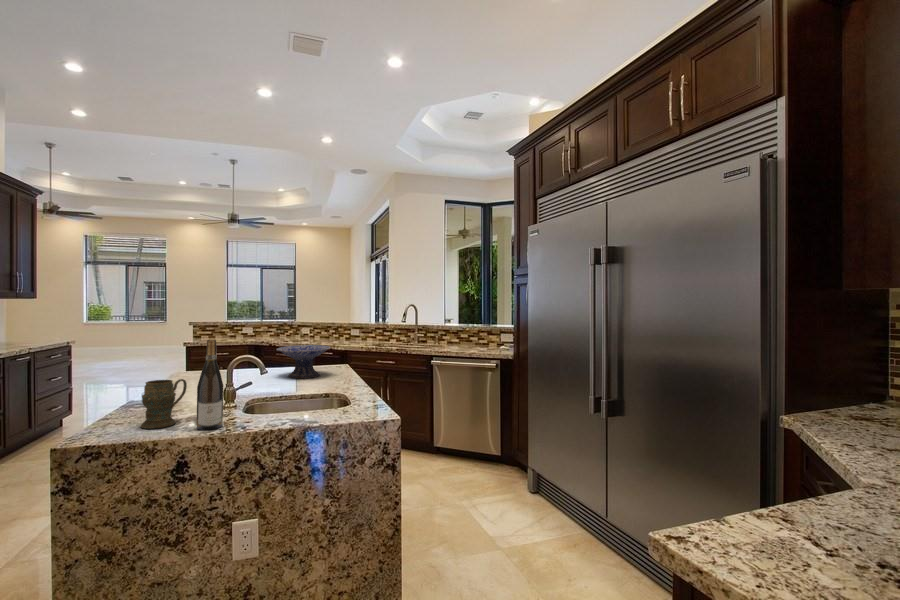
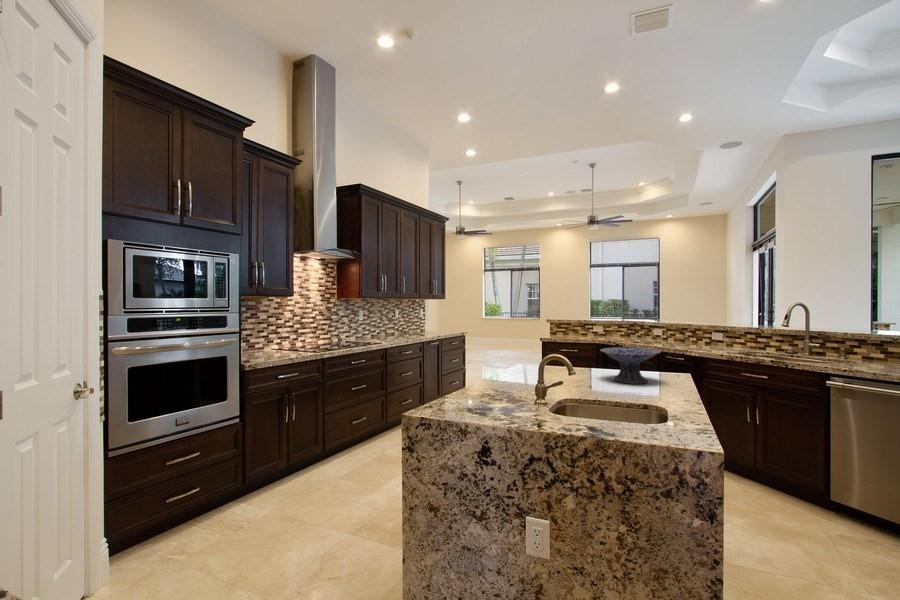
wine bottle: present [196,340,223,430] -> none [501,336,523,421]
mug: present [141,379,187,429] -> none [463,369,499,412]

